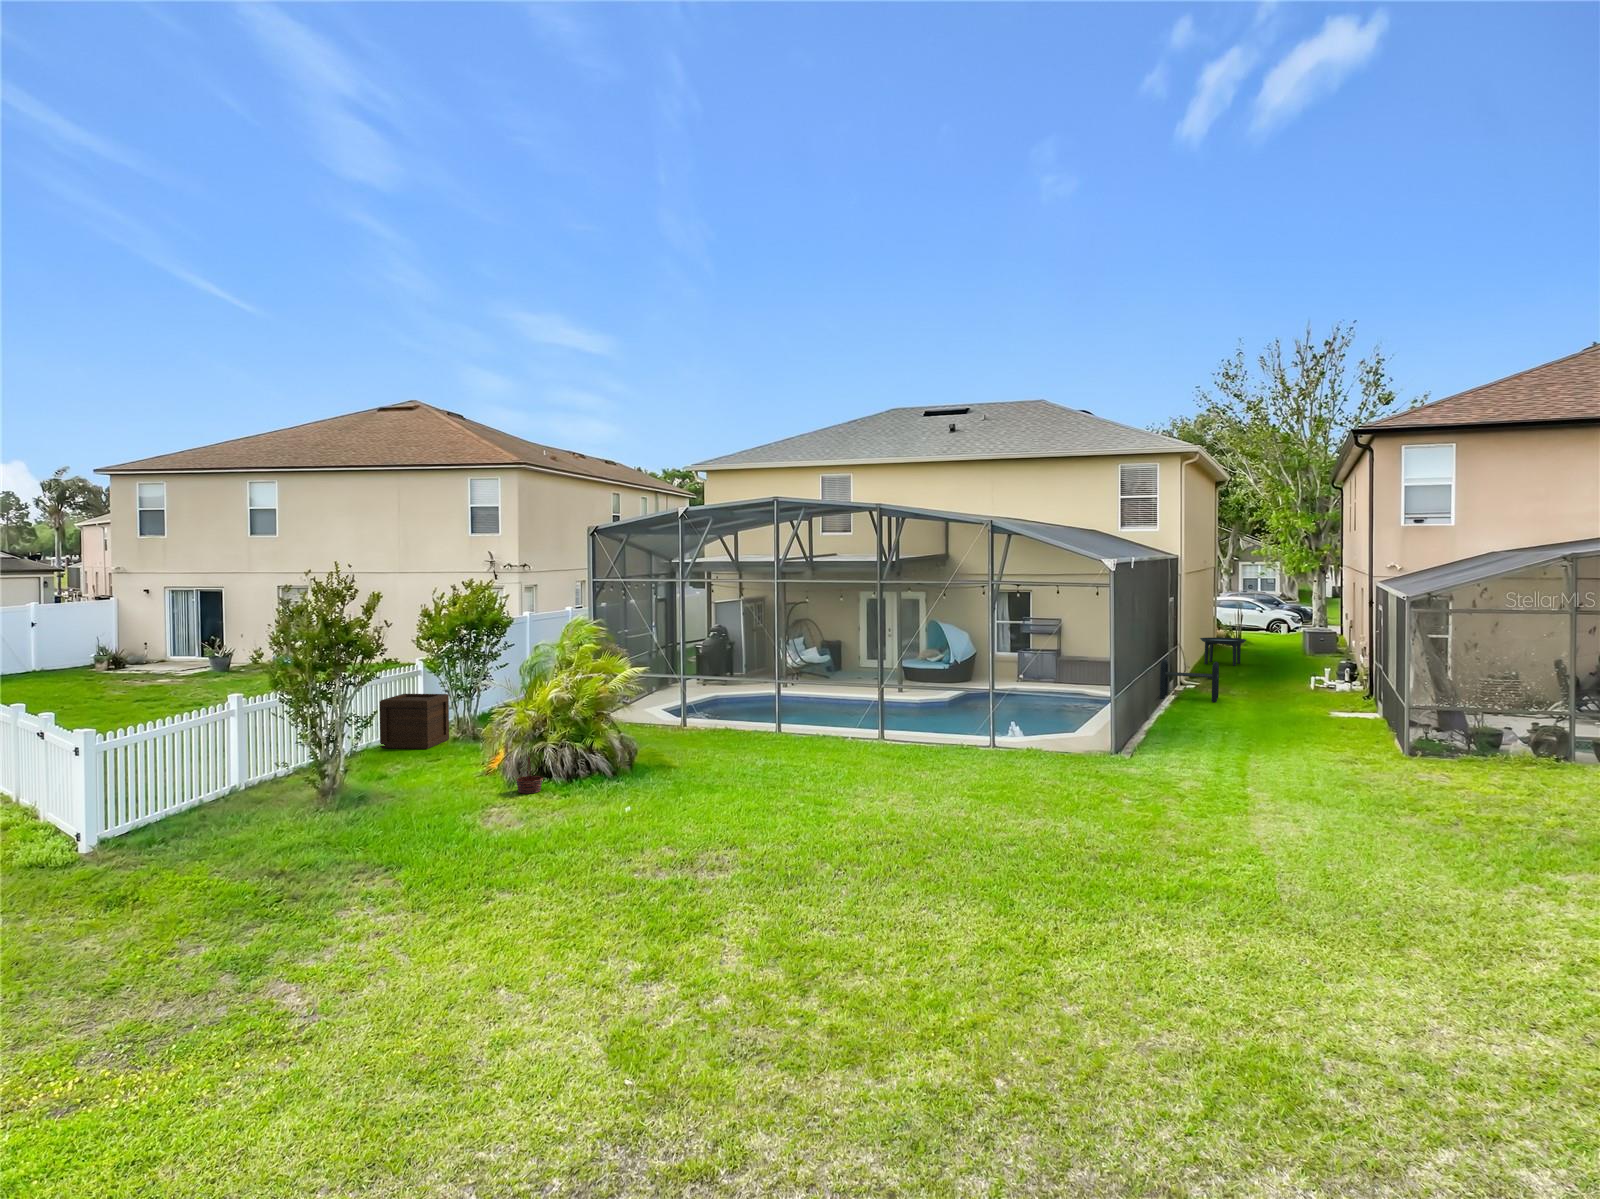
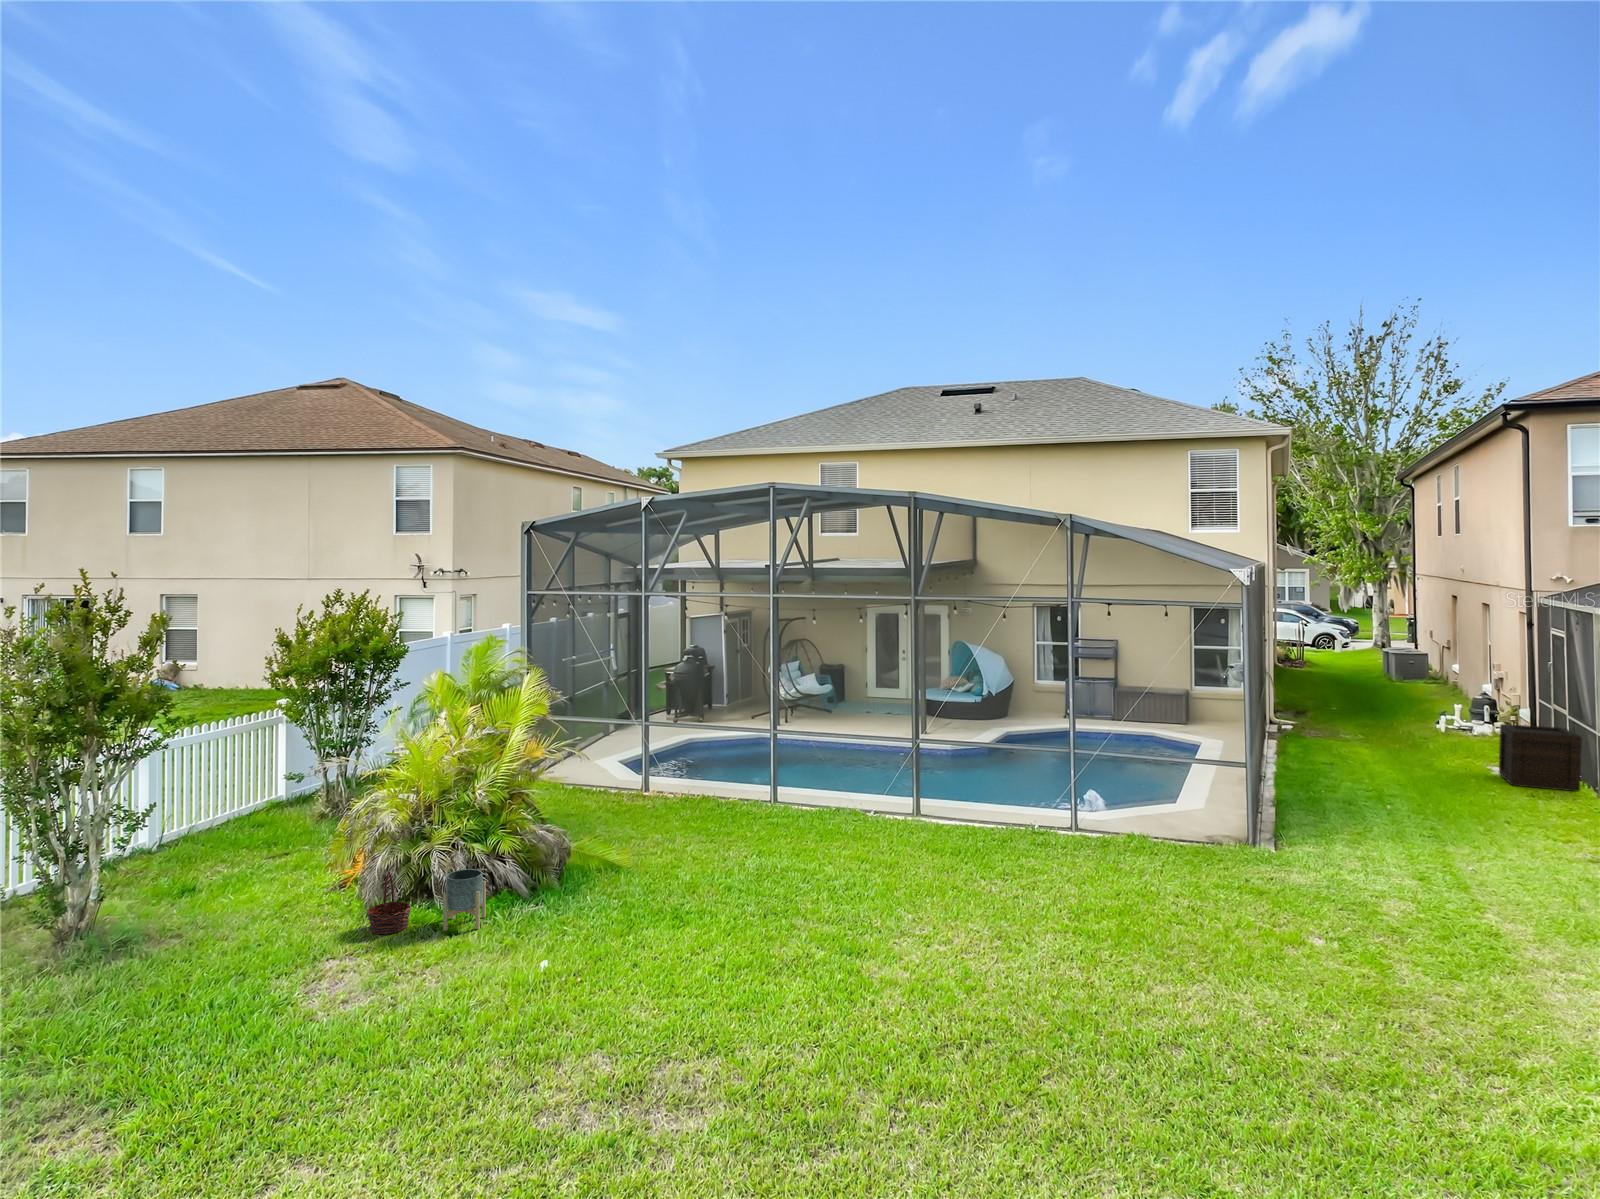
round table: present [1200,638,1246,666] -> none [1267,659,1324,693]
bench: present [1160,660,1219,702] -> none [1254,693,1330,749]
wooden crate: present [380,694,449,749] -> present [1499,724,1582,791]
planter: none [564,756,589,792] -> present [443,869,486,931]

